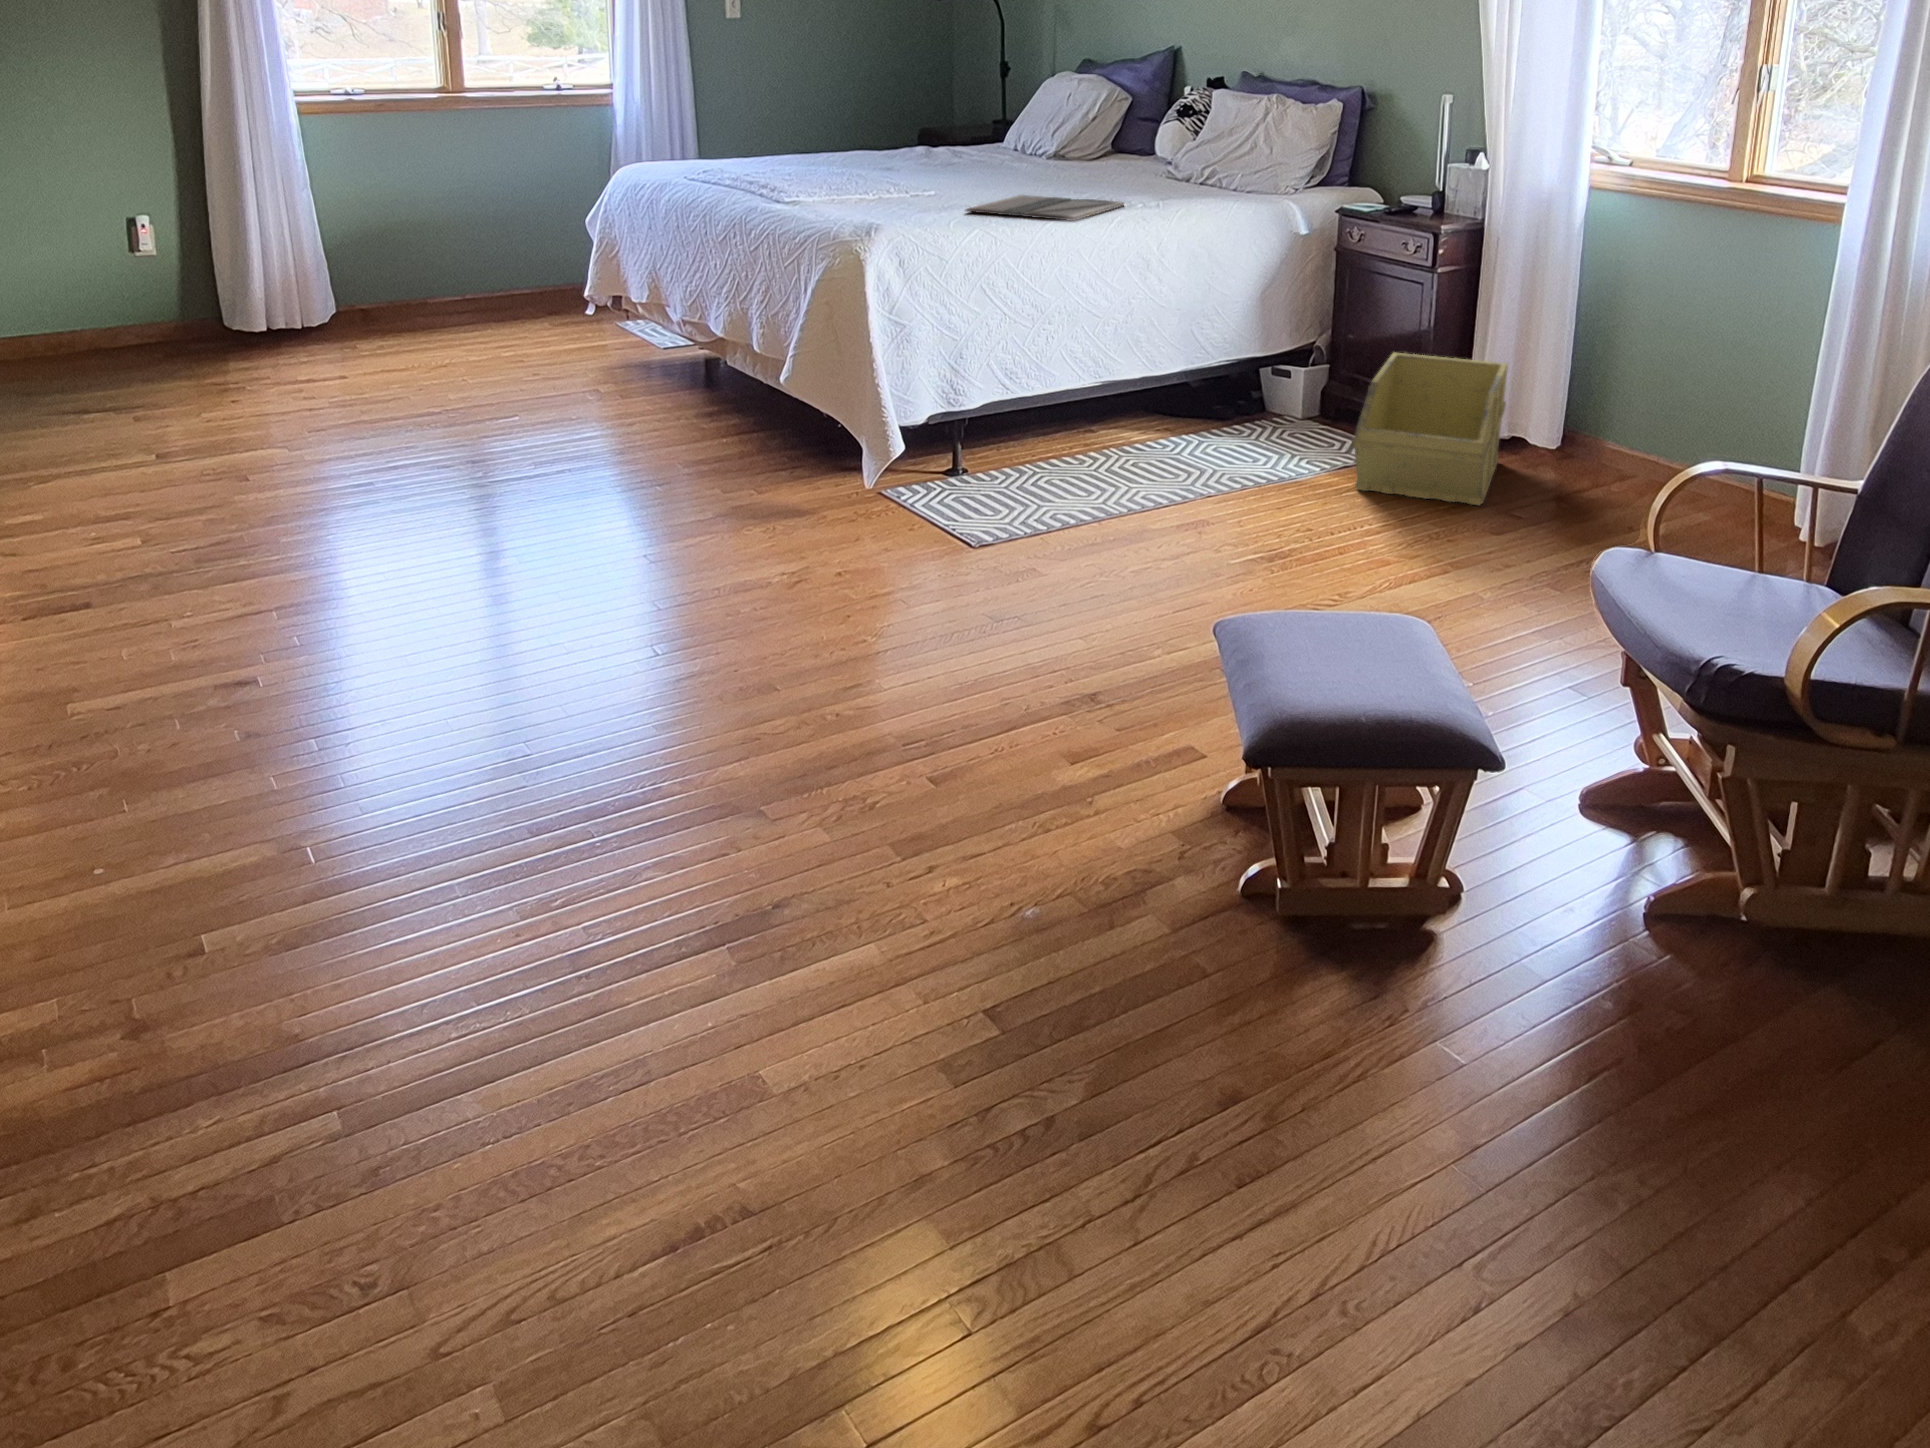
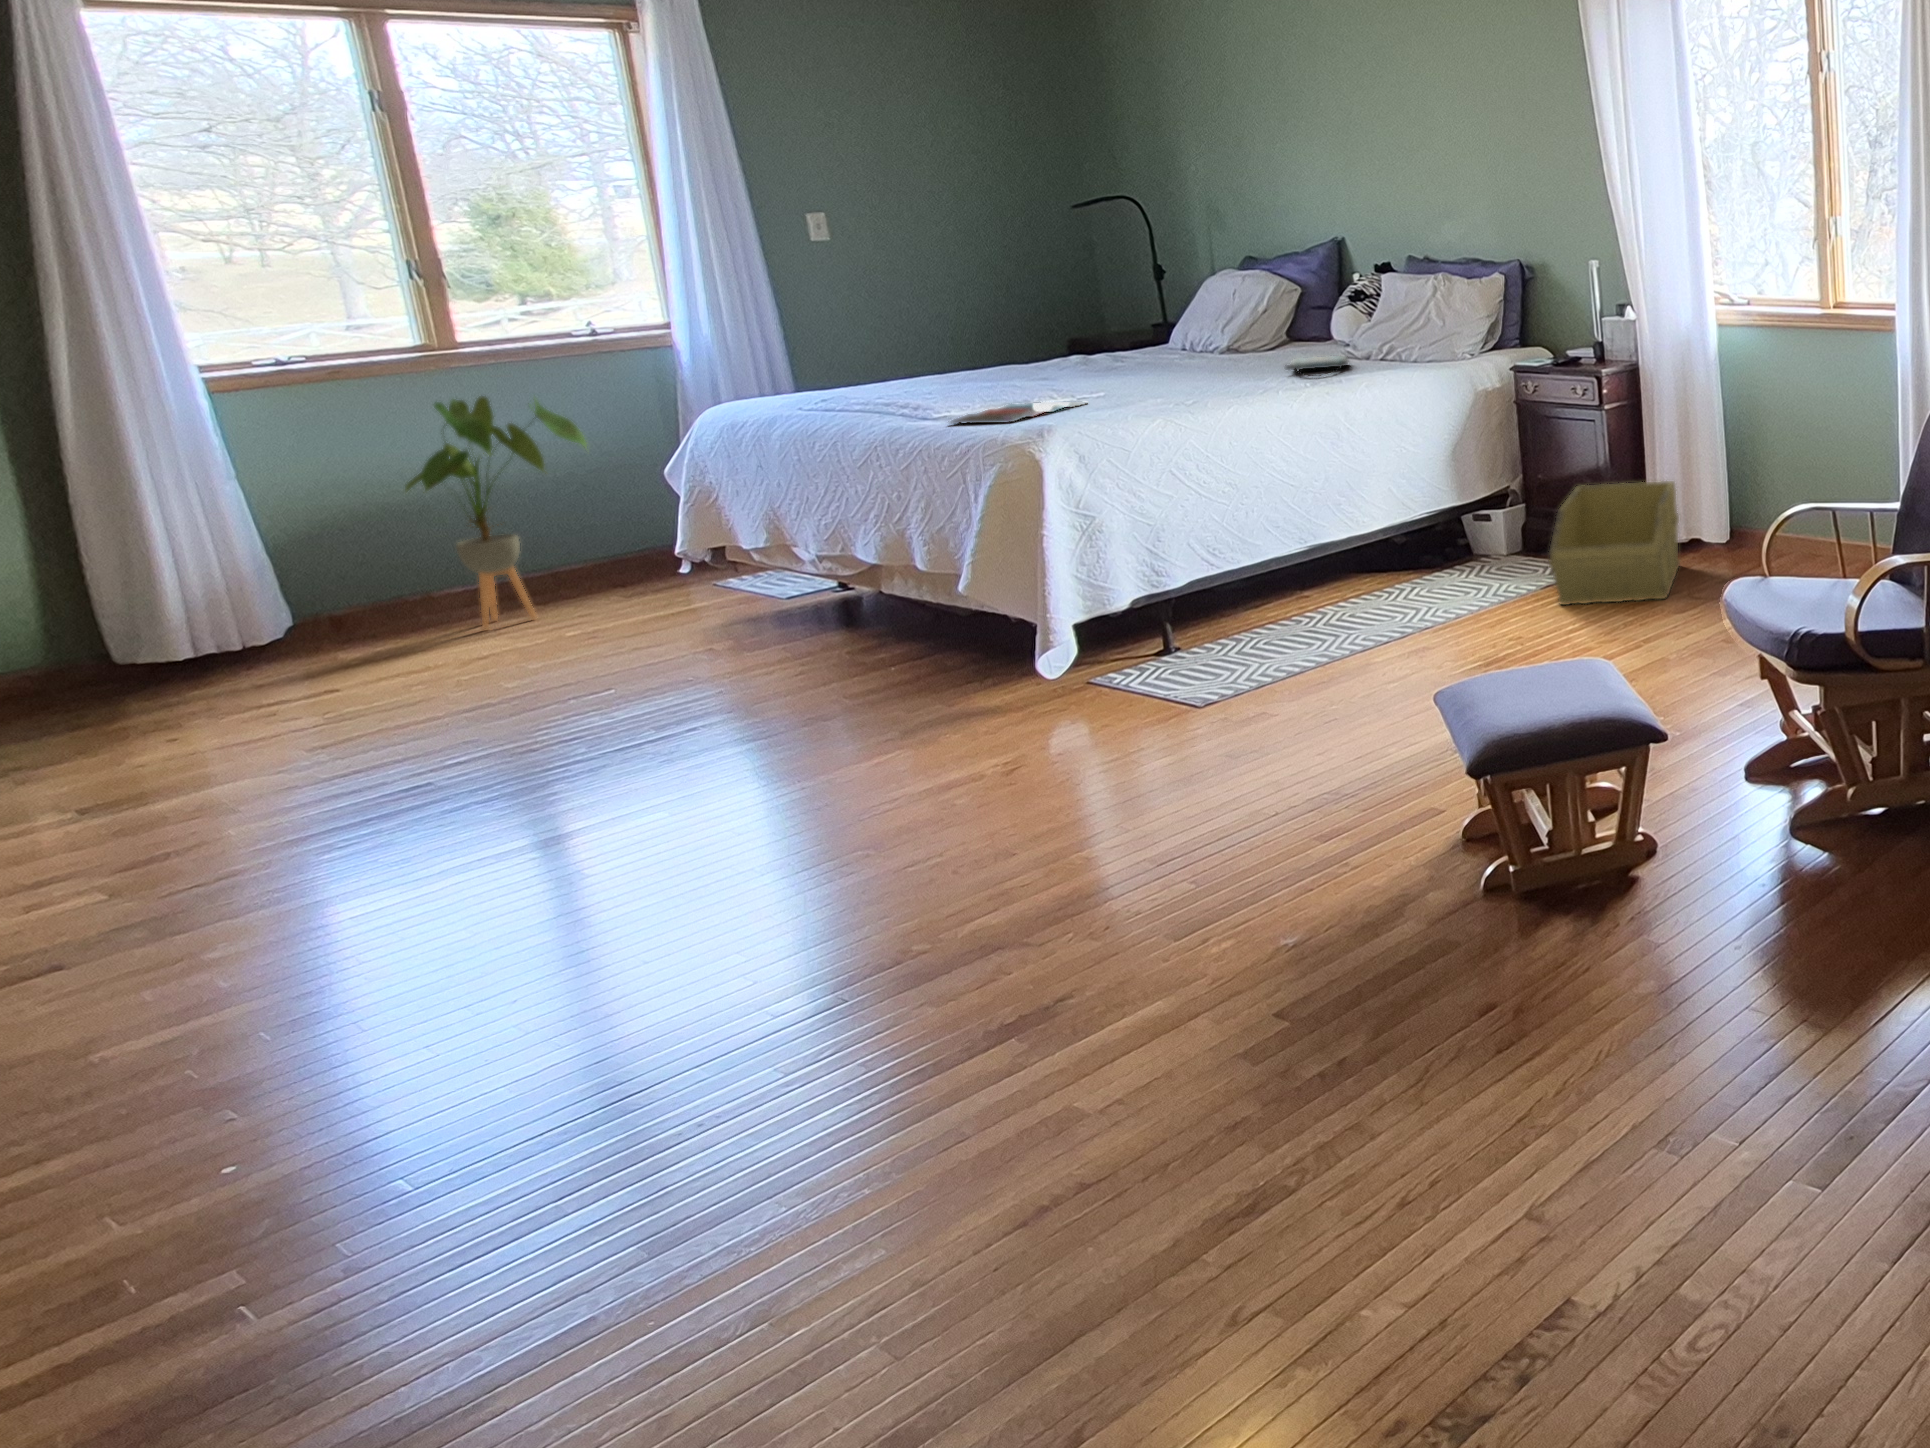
house plant: none [411,135,537,336] -> present [405,396,586,629]
tote bag: none [1107,175,1173,198] -> present [1286,356,1348,375]
smartphone: none [794,194,919,215] -> present [951,401,1086,424]
laptop: present [966,195,1124,221] -> none [1140,381,1305,406]

